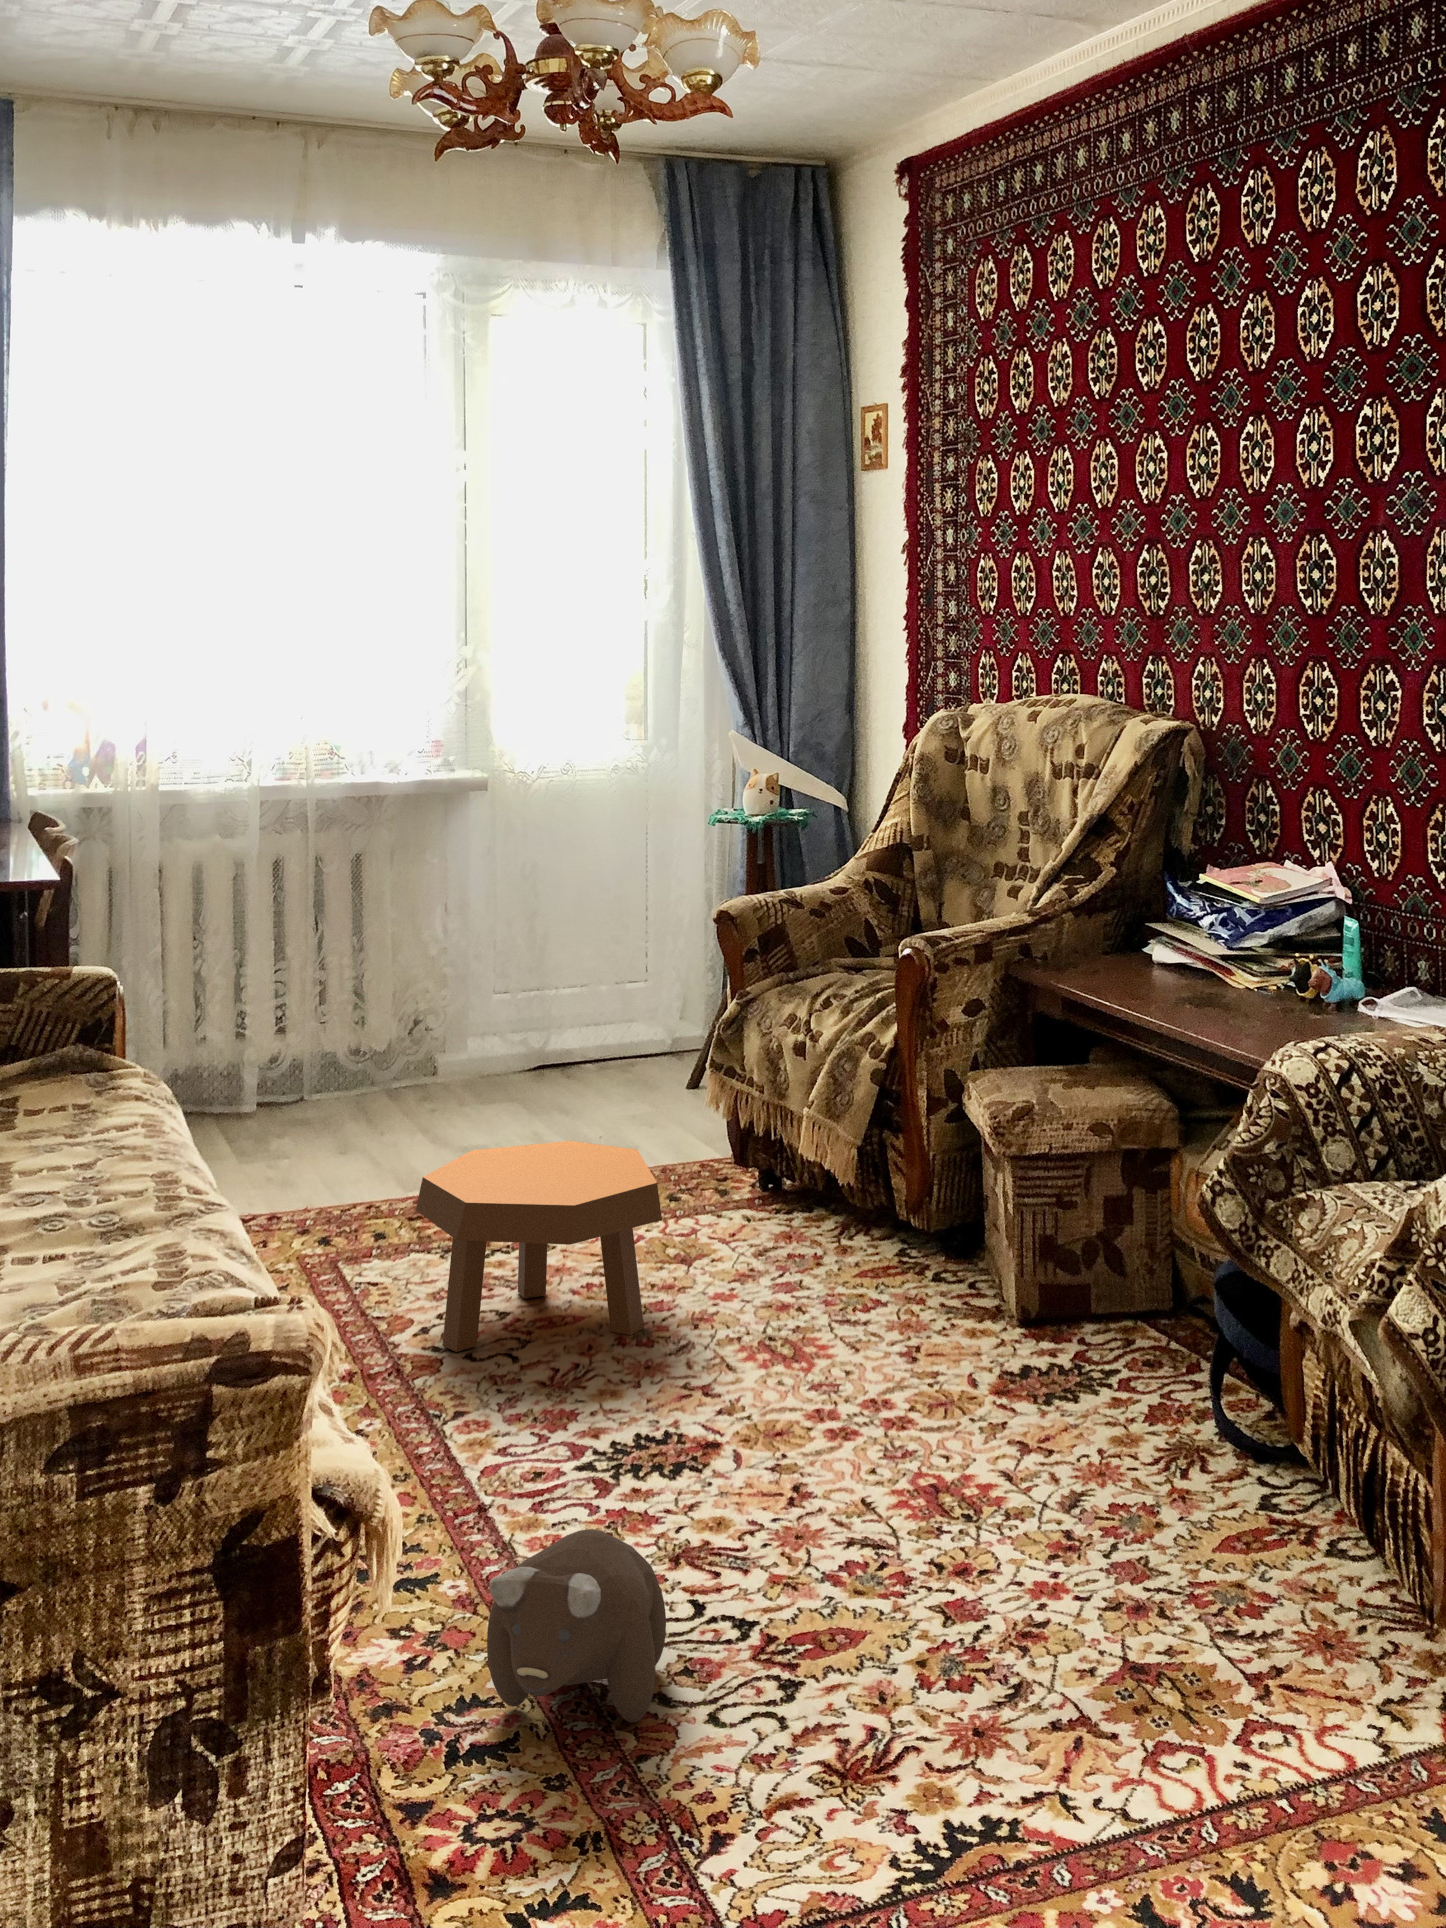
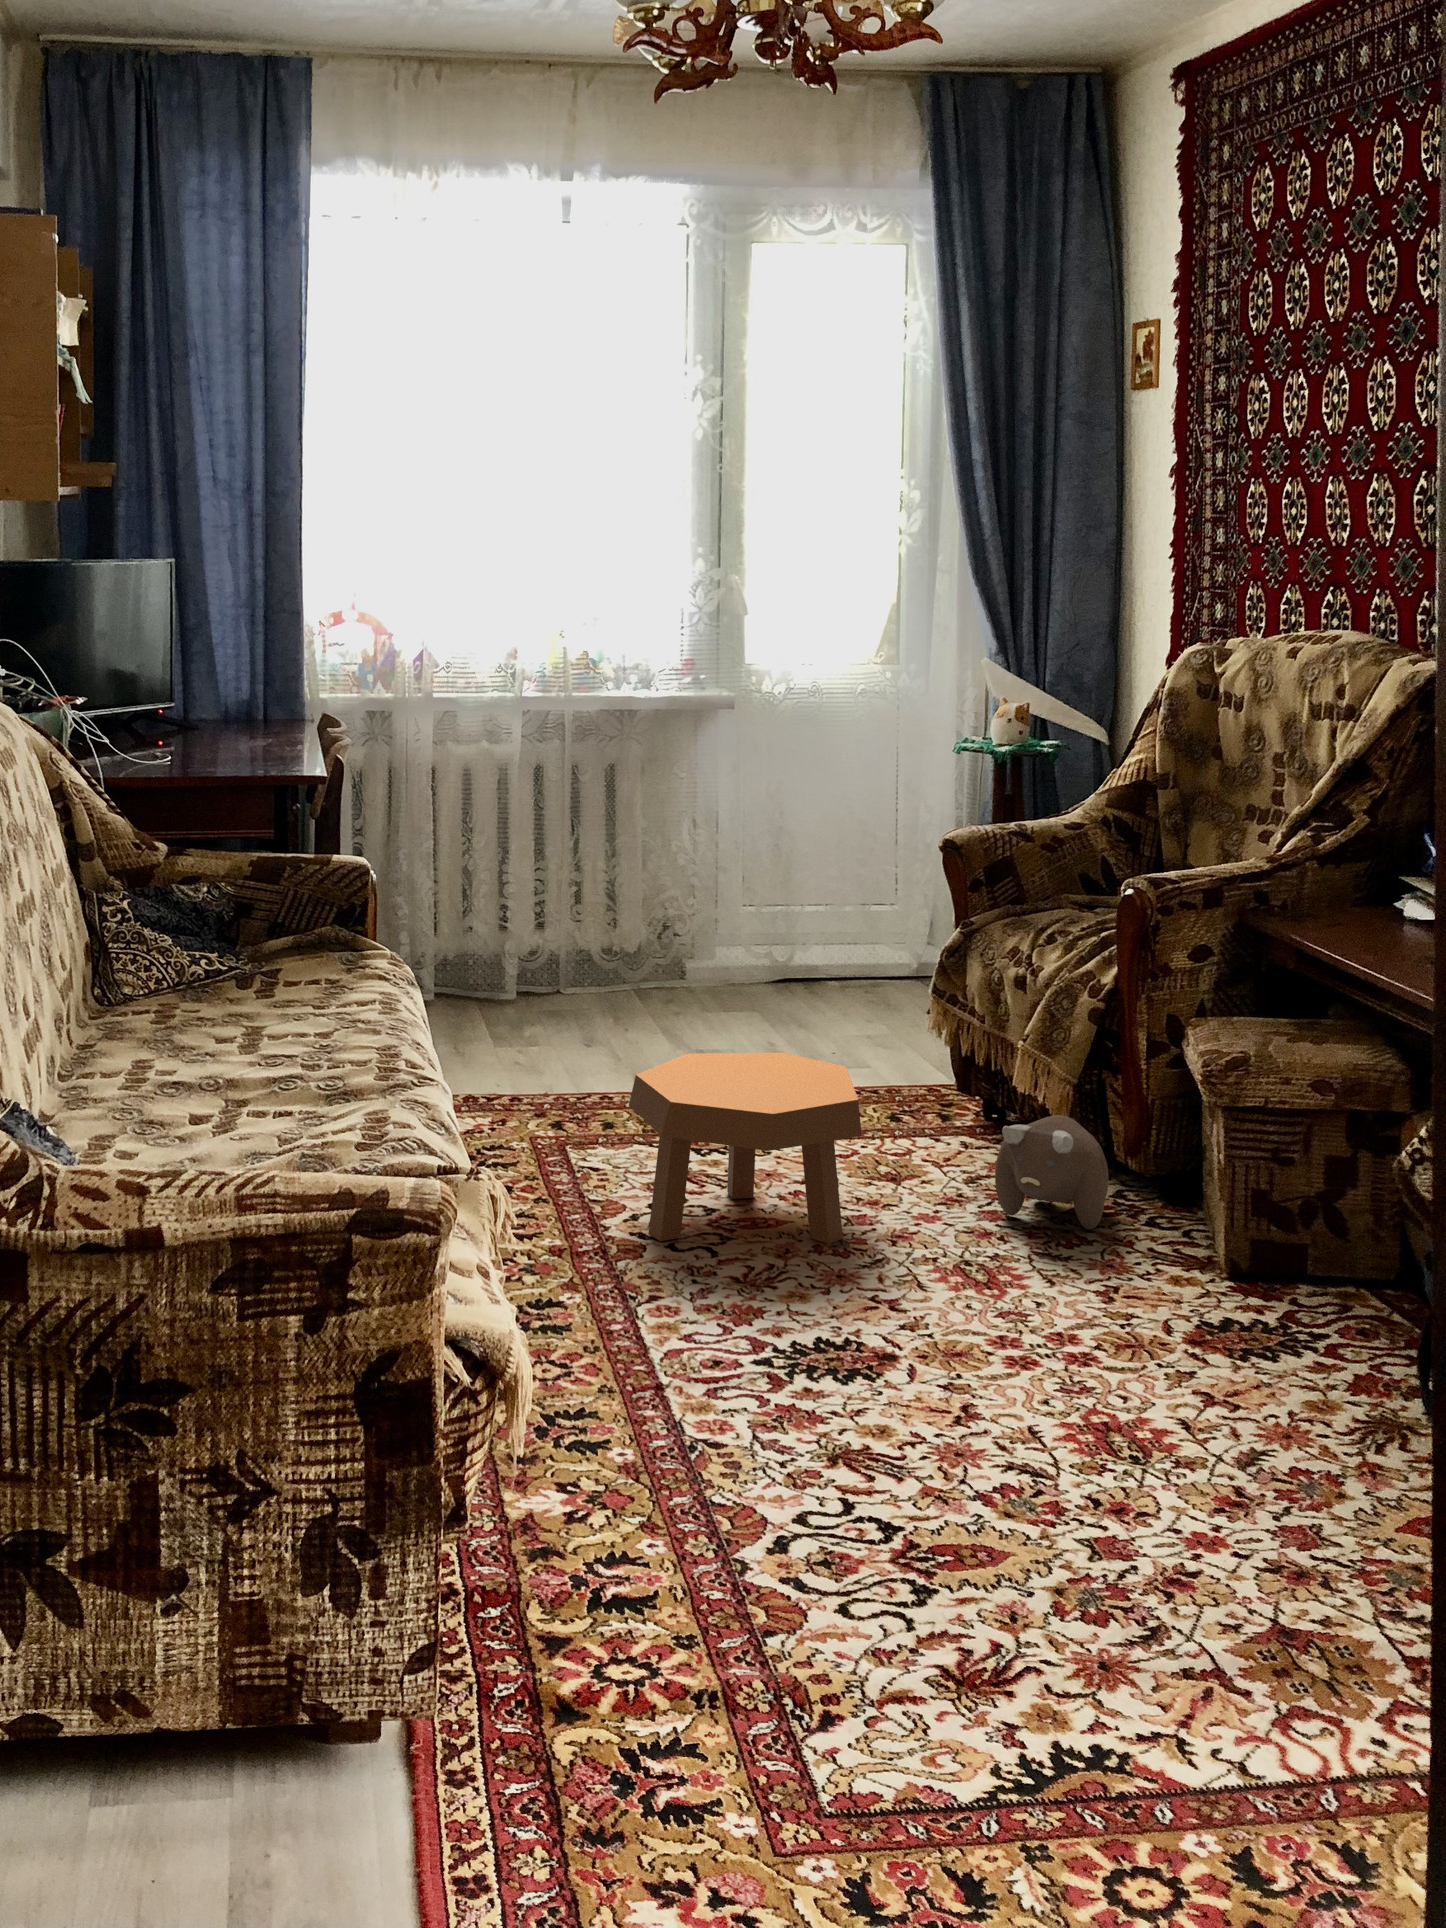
plush toy: present [487,1529,666,1723] -> present [995,1115,1108,1230]

